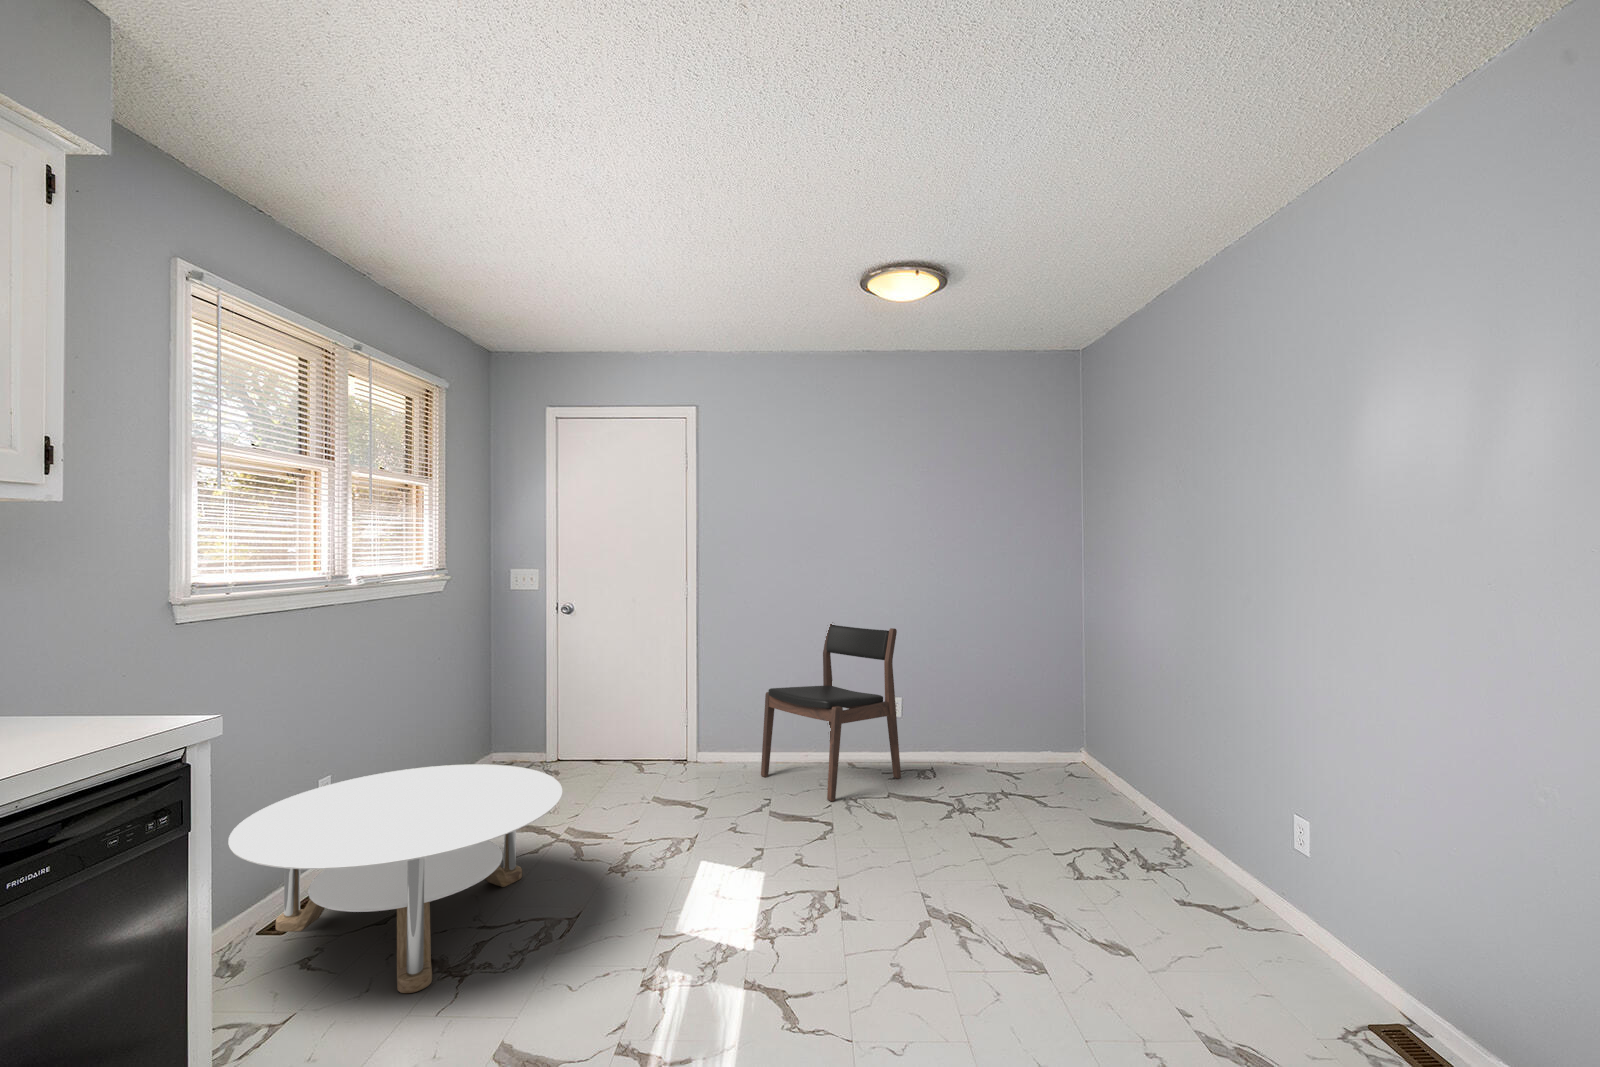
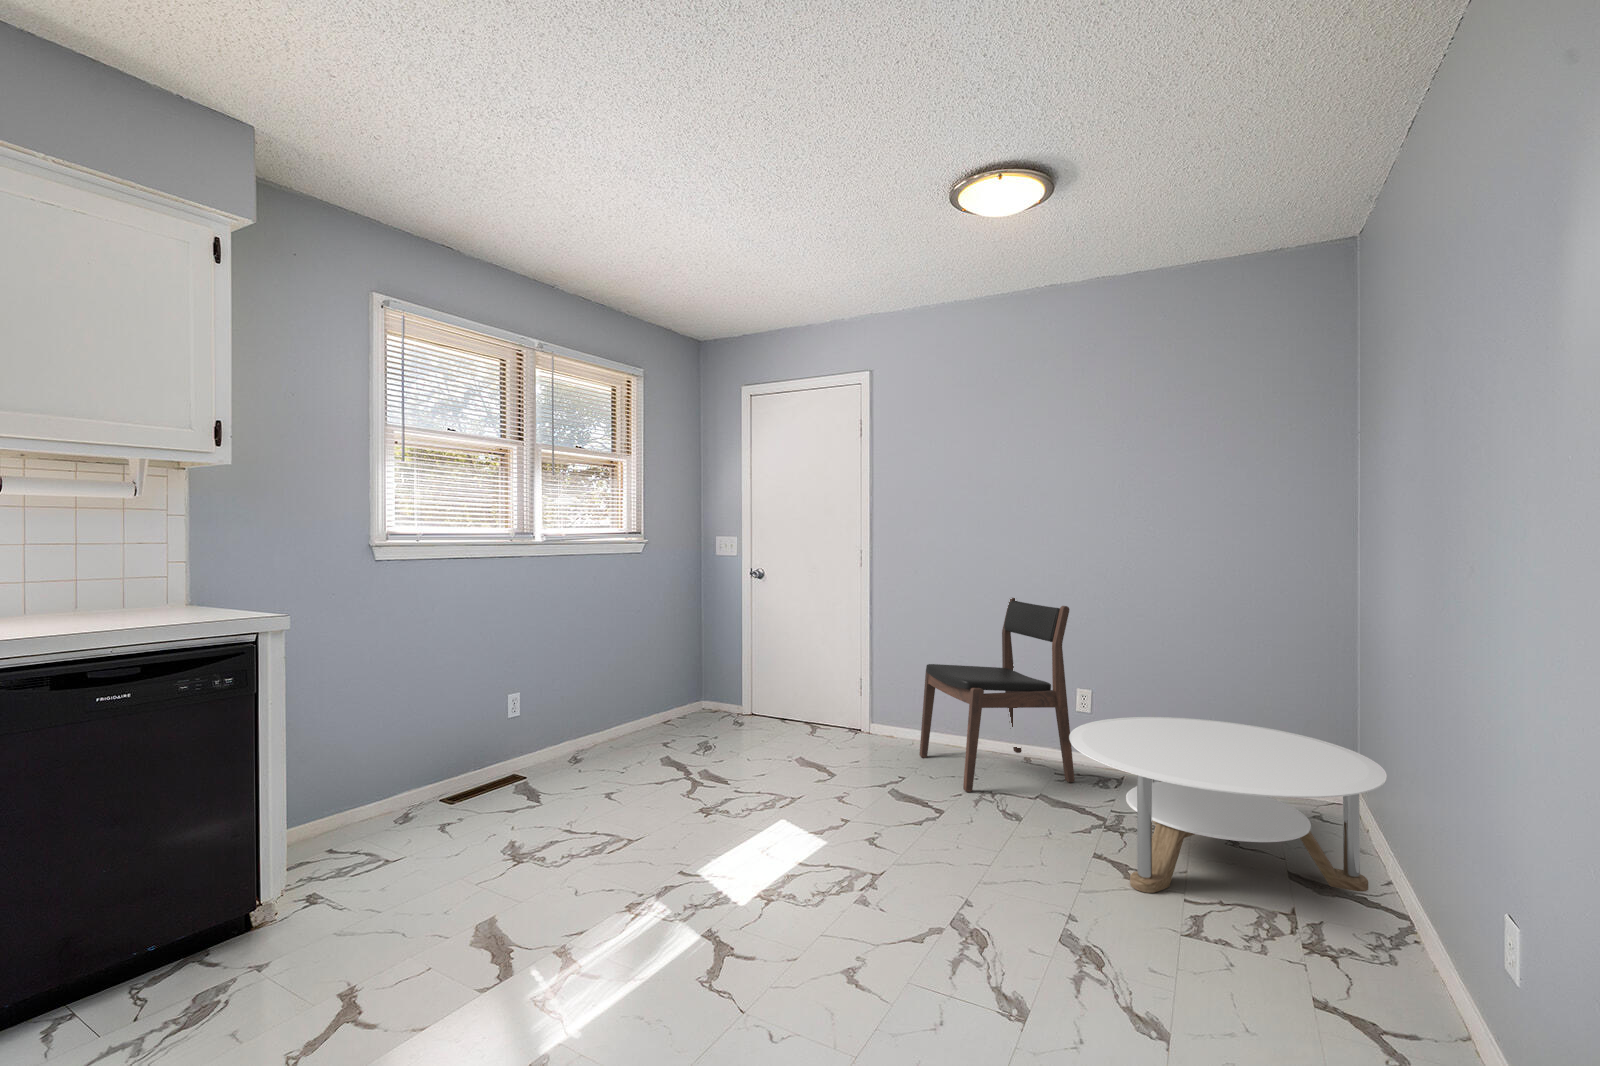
round table: present [228,764,562,993] -> present [1069,717,1387,893]

